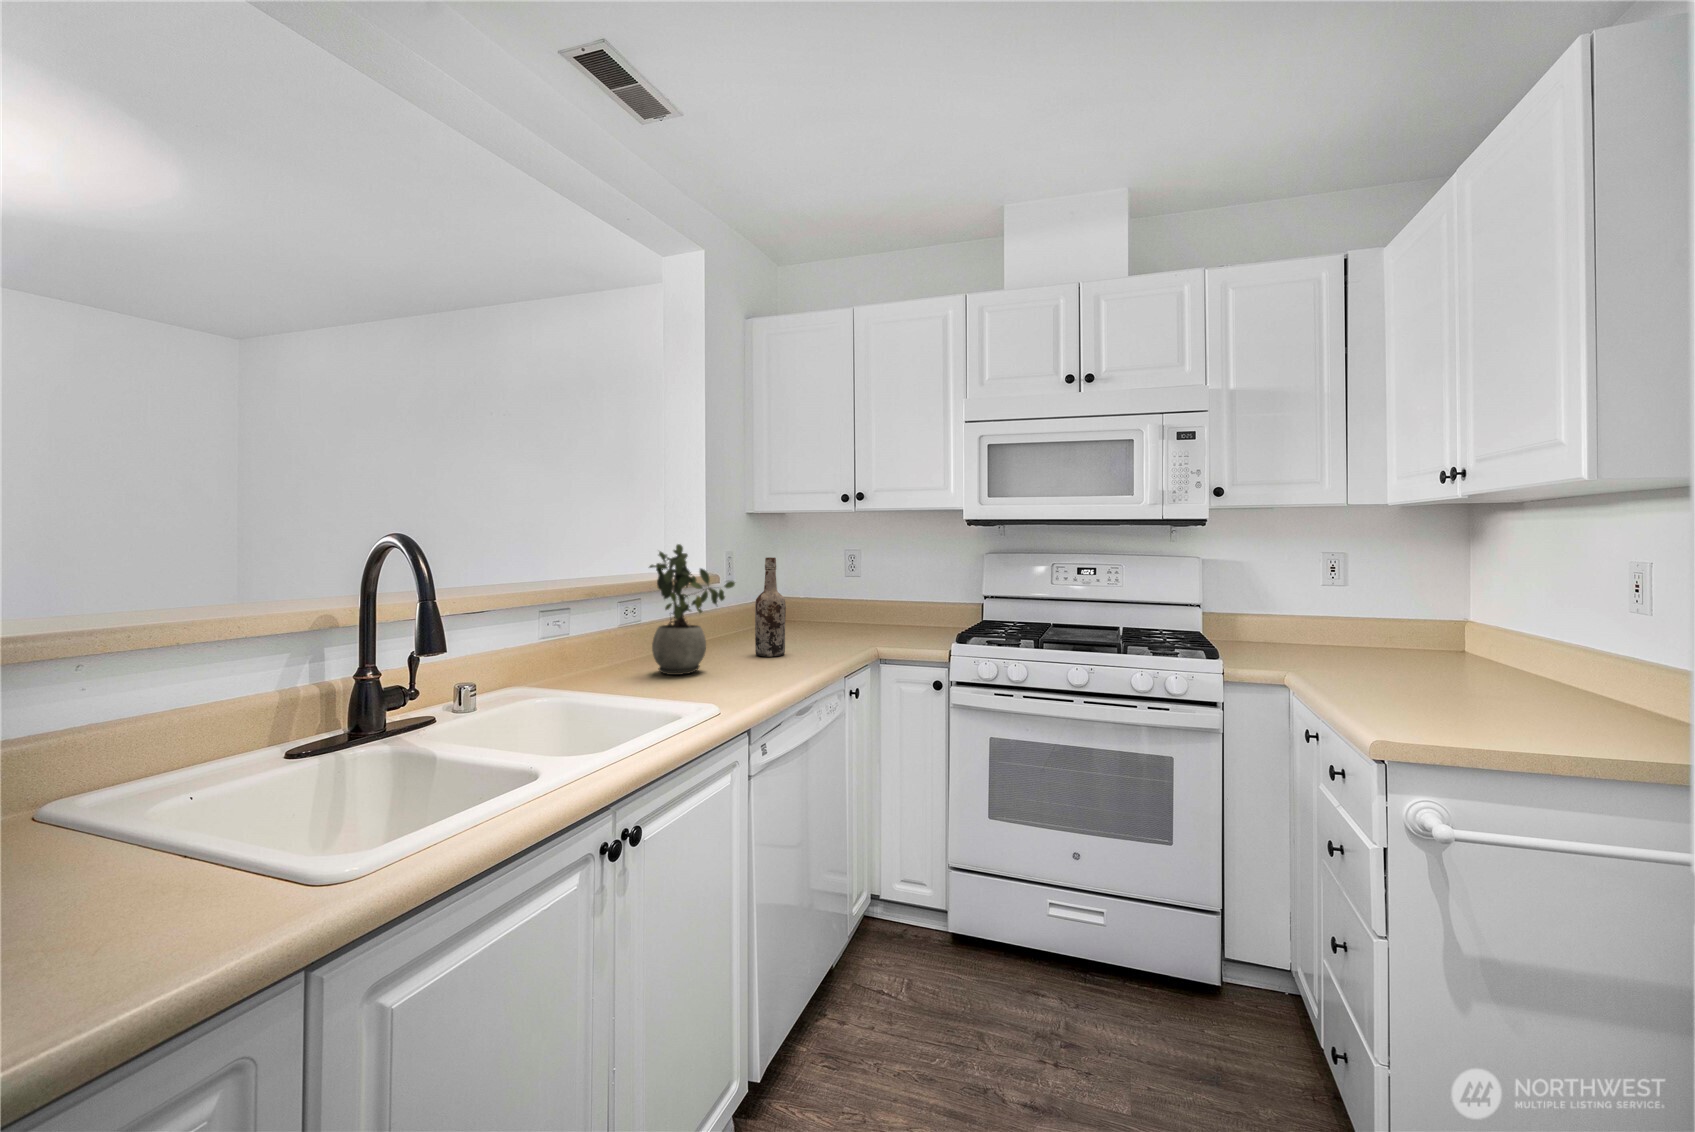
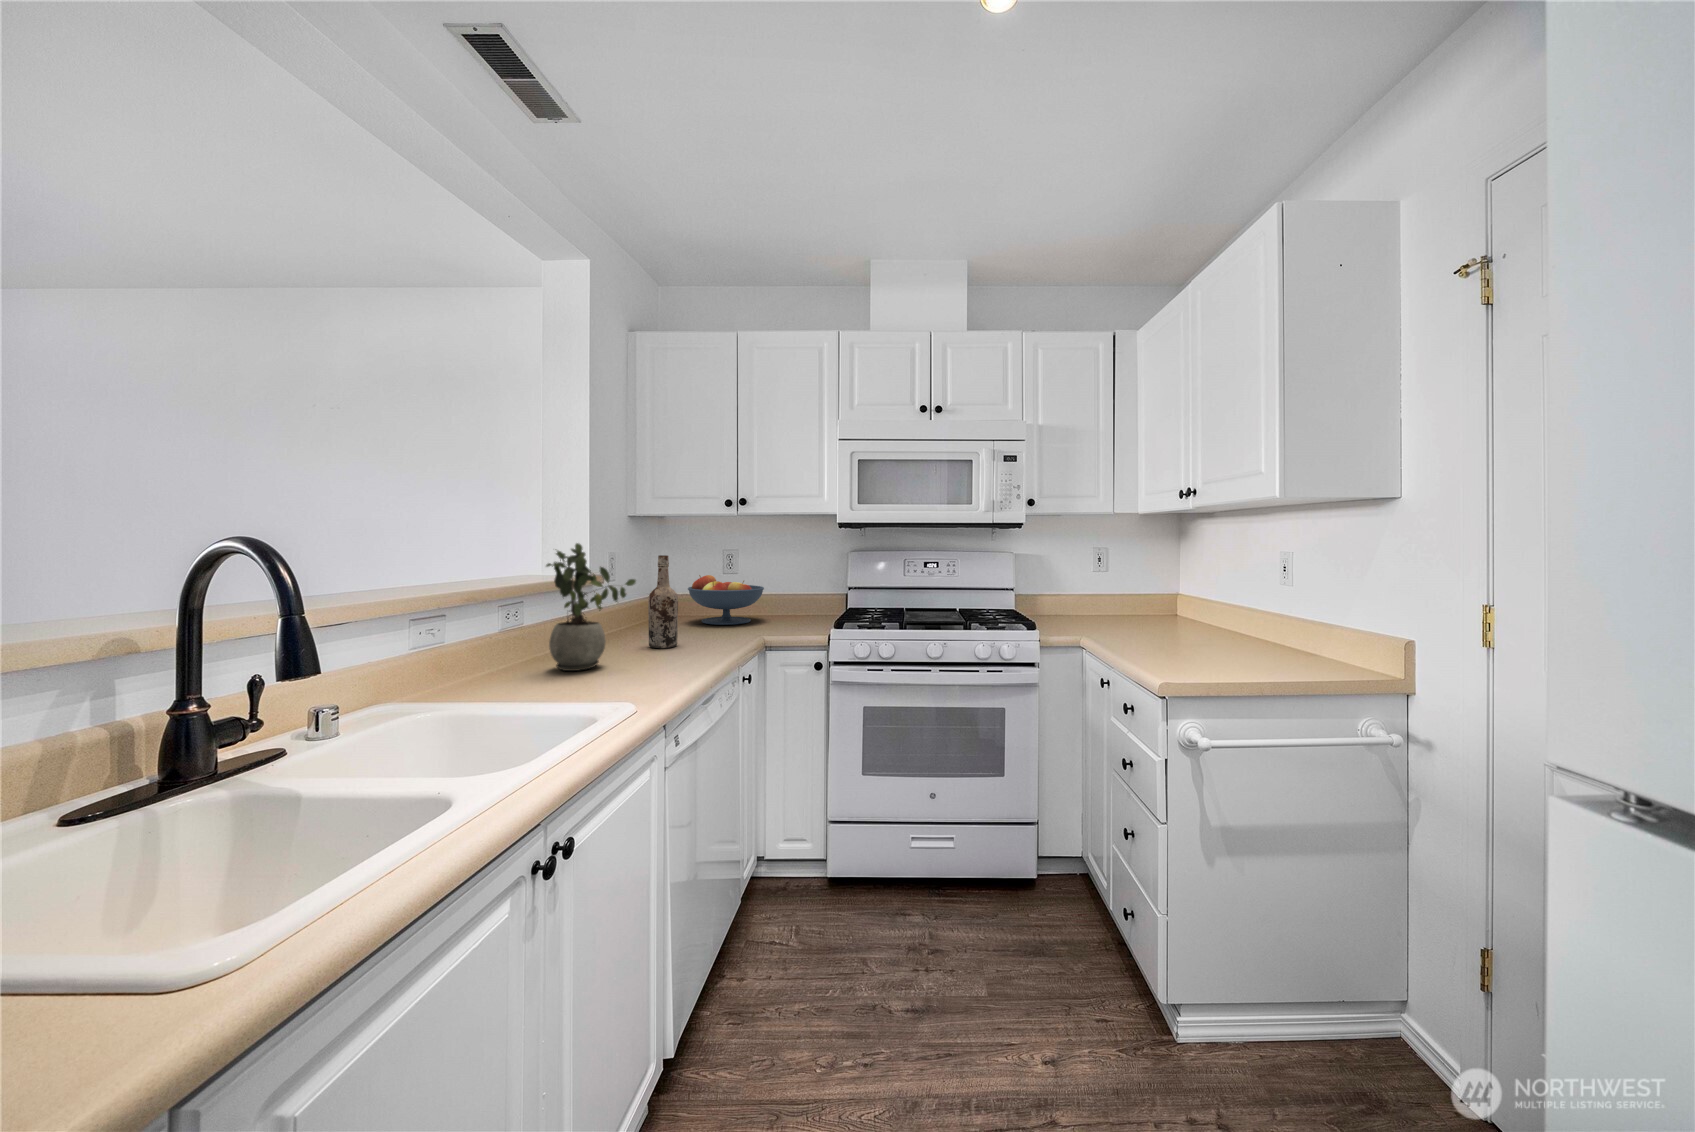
fruit bowl: none [805,580,888,635] -> present [688,575,764,625]

